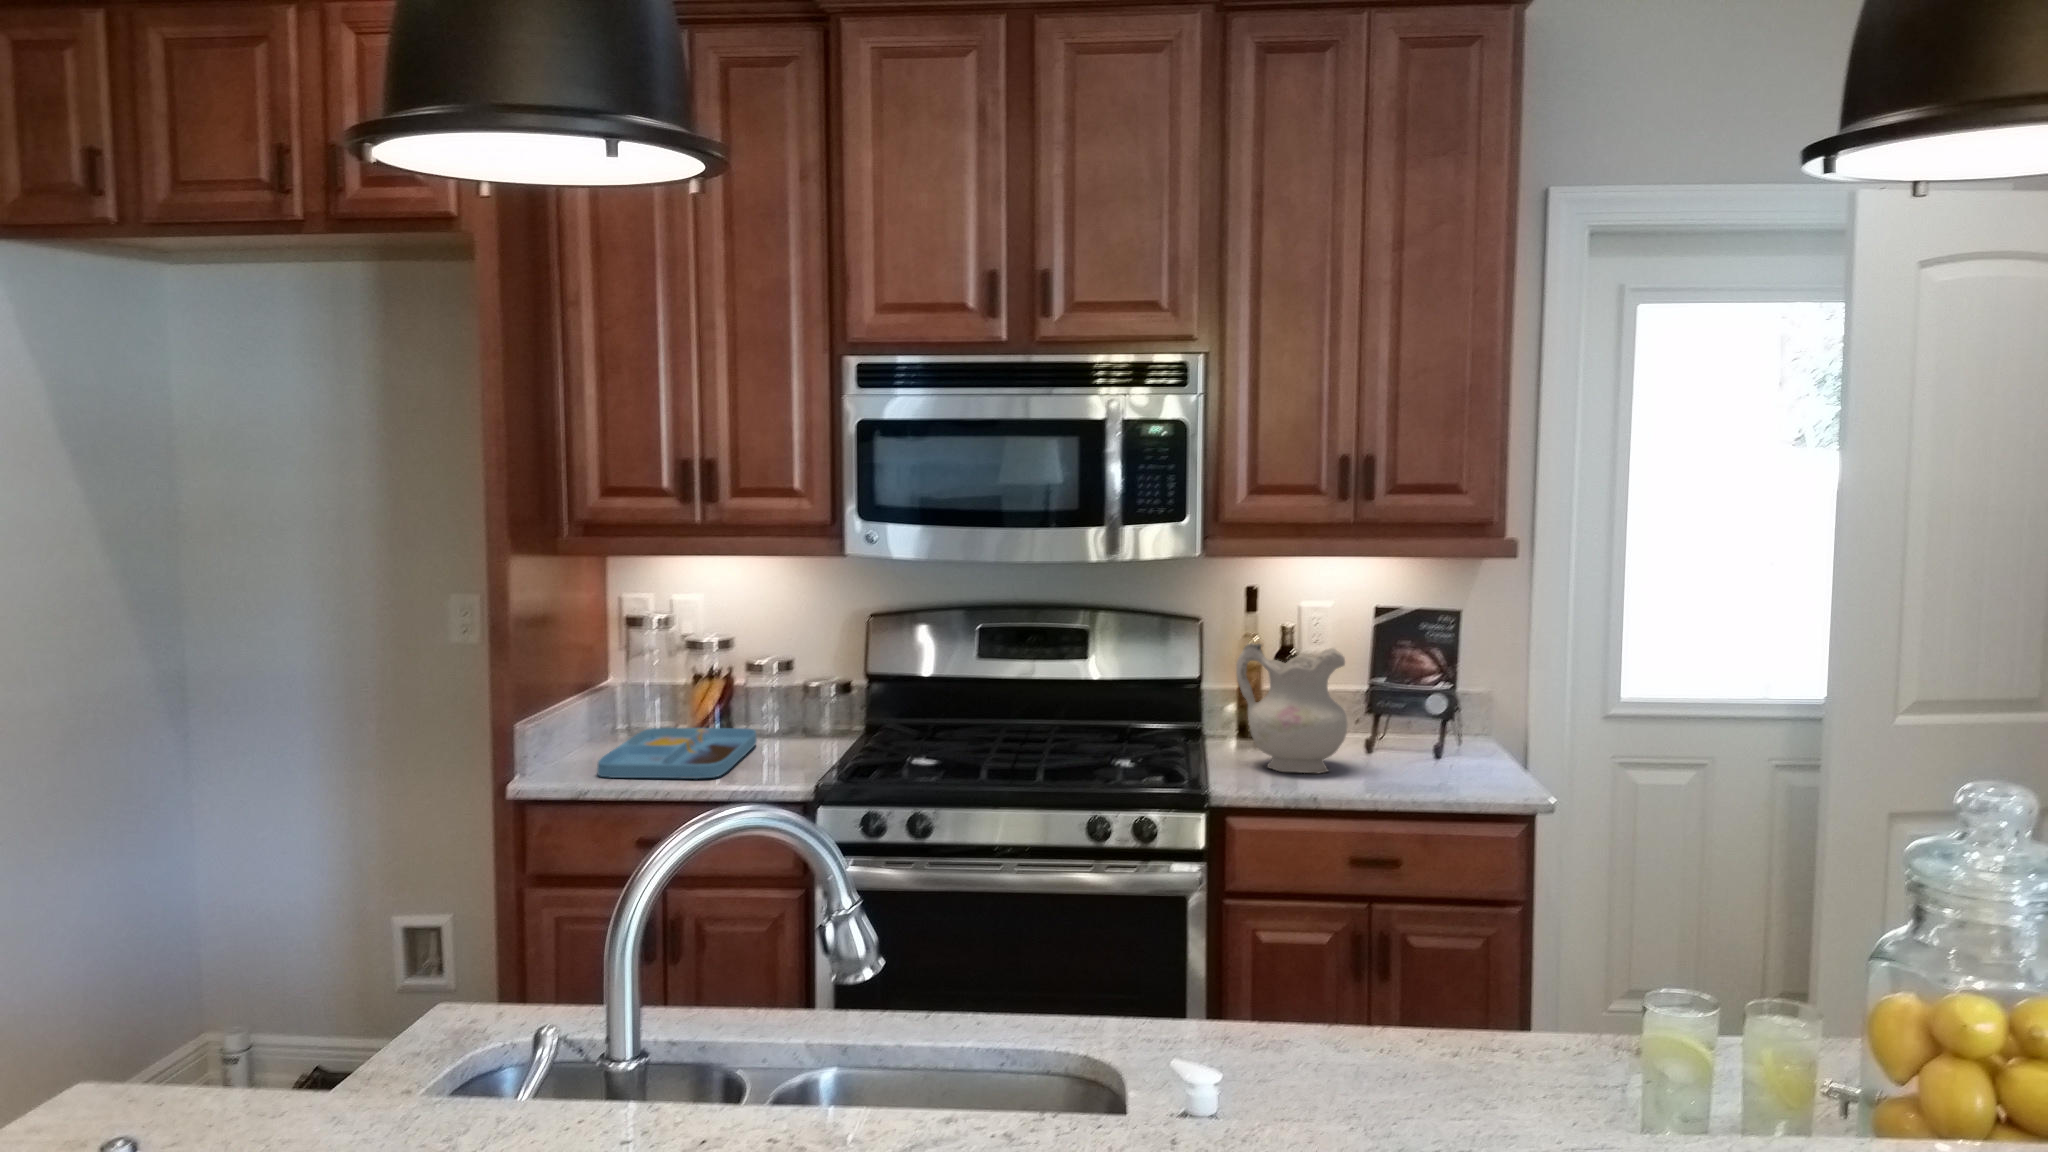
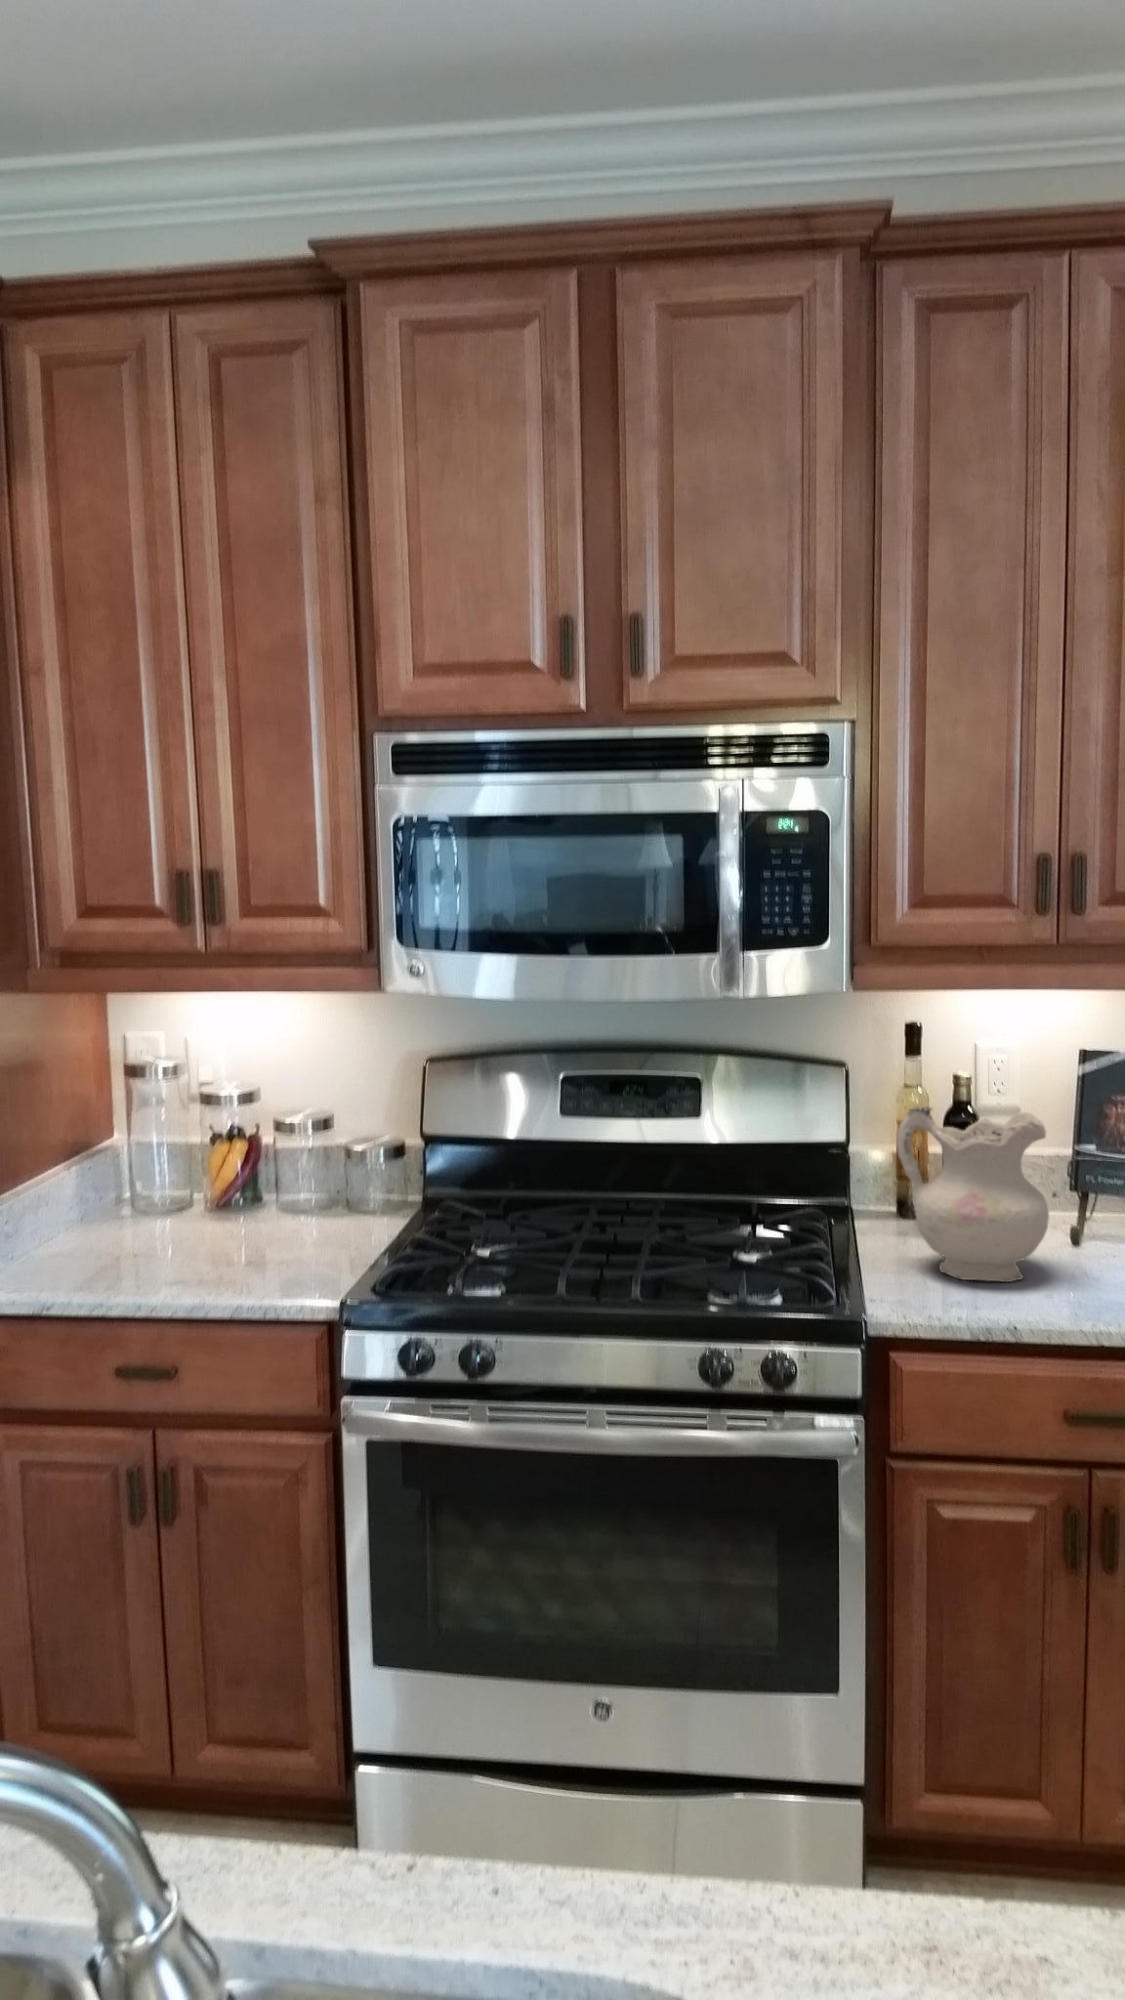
tray: present [597,728,757,779] -> none [69,1206,284,1288]

